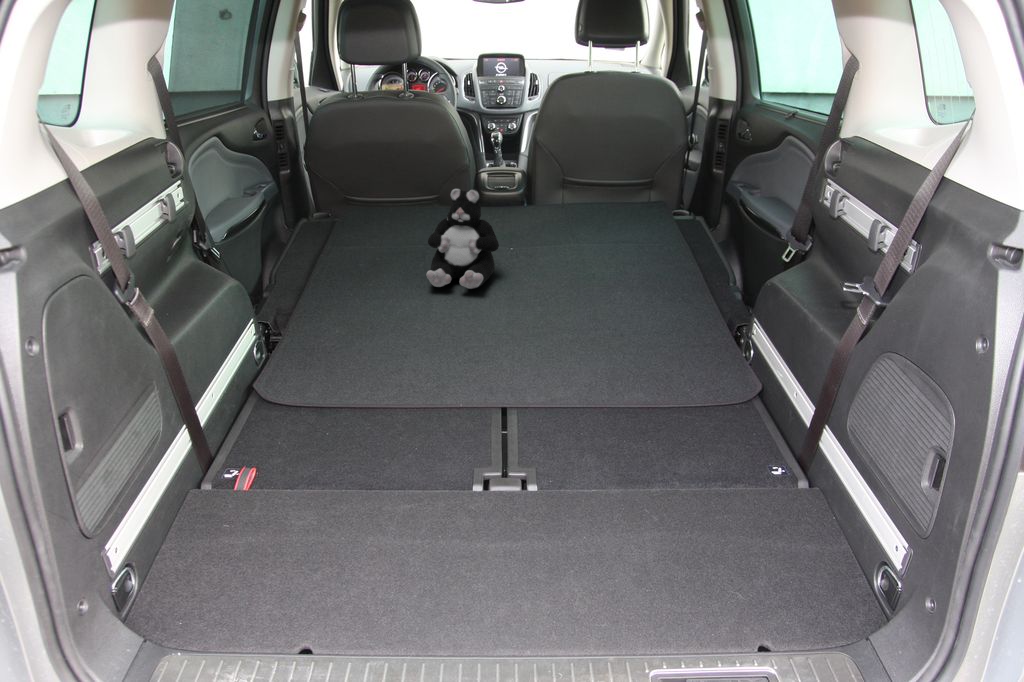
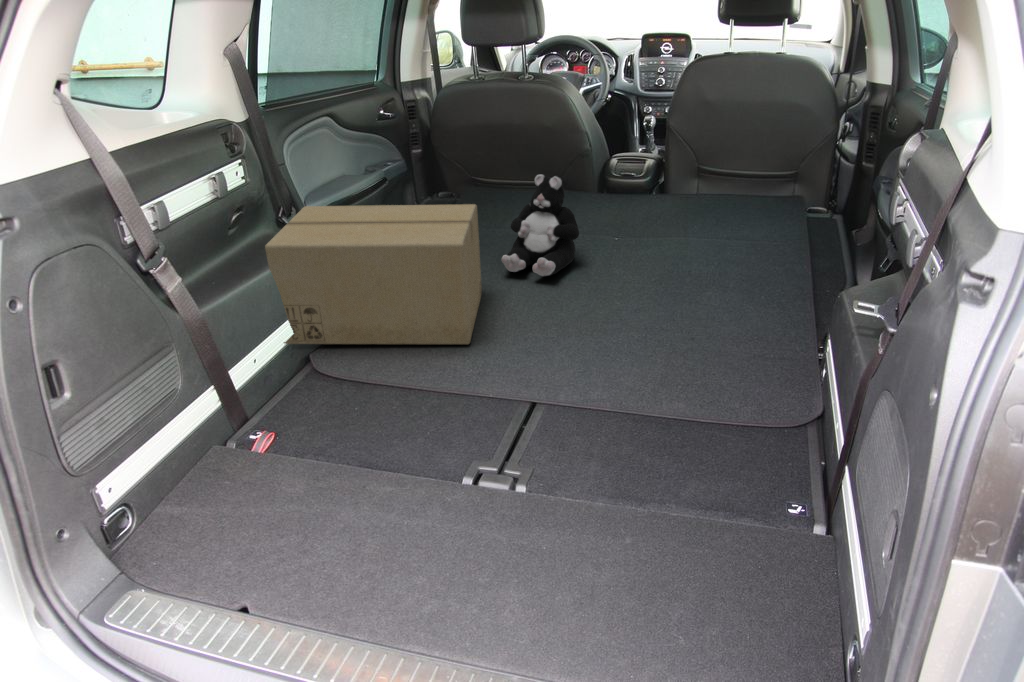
cardboard box: none [201,221,423,379] -> present [265,204,482,344]

